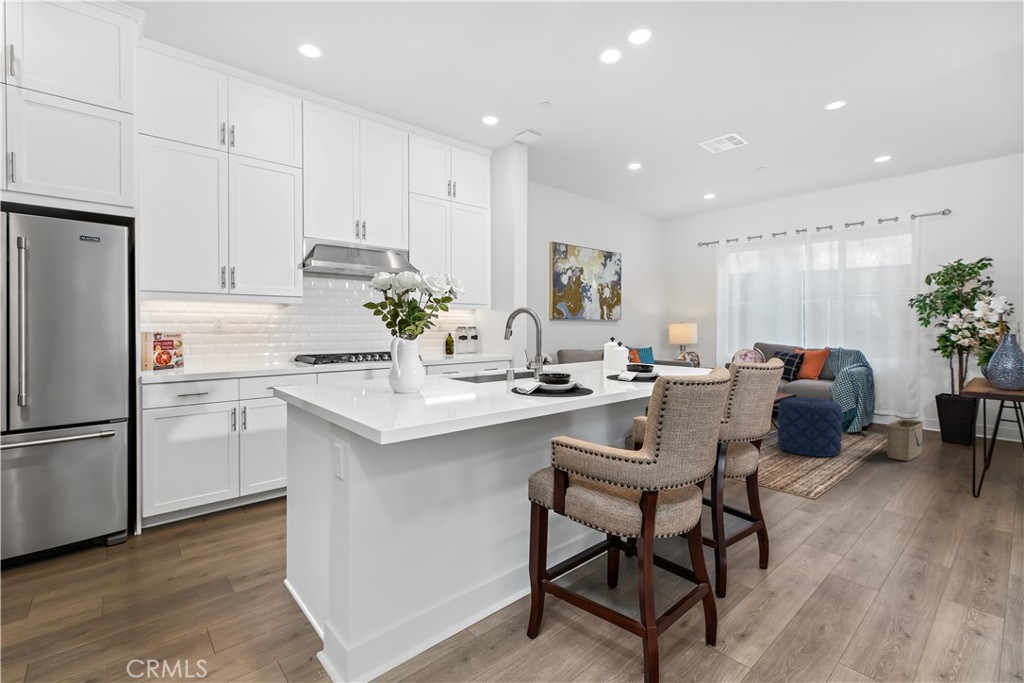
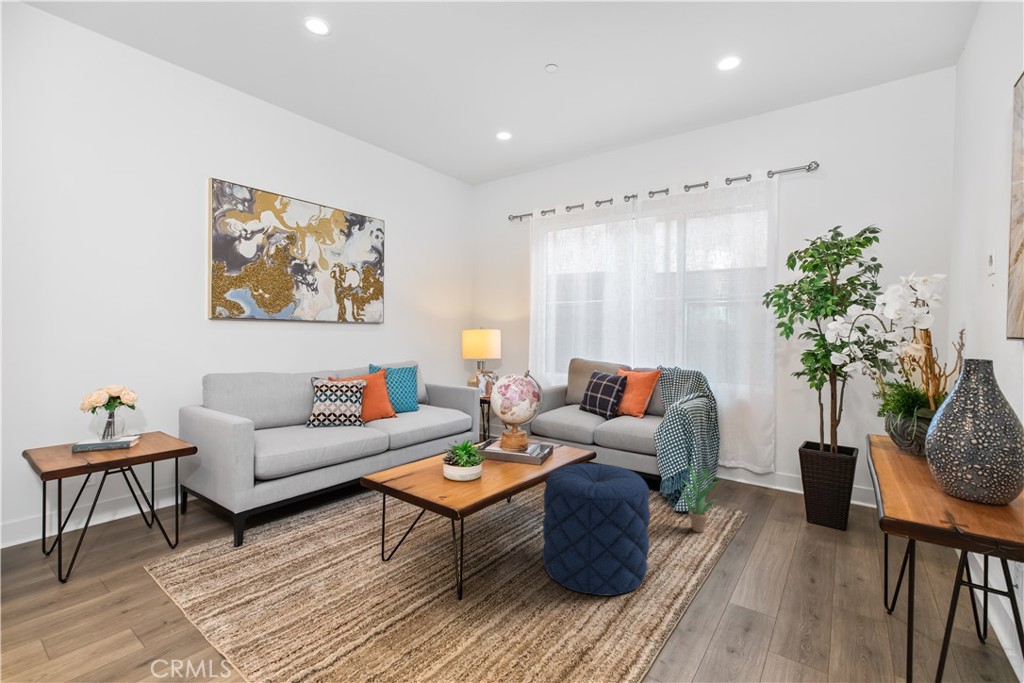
potted plant: none [853,401,880,442] -> present [683,466,717,532]
basket: present [886,419,923,461] -> none [723,502,785,601]

